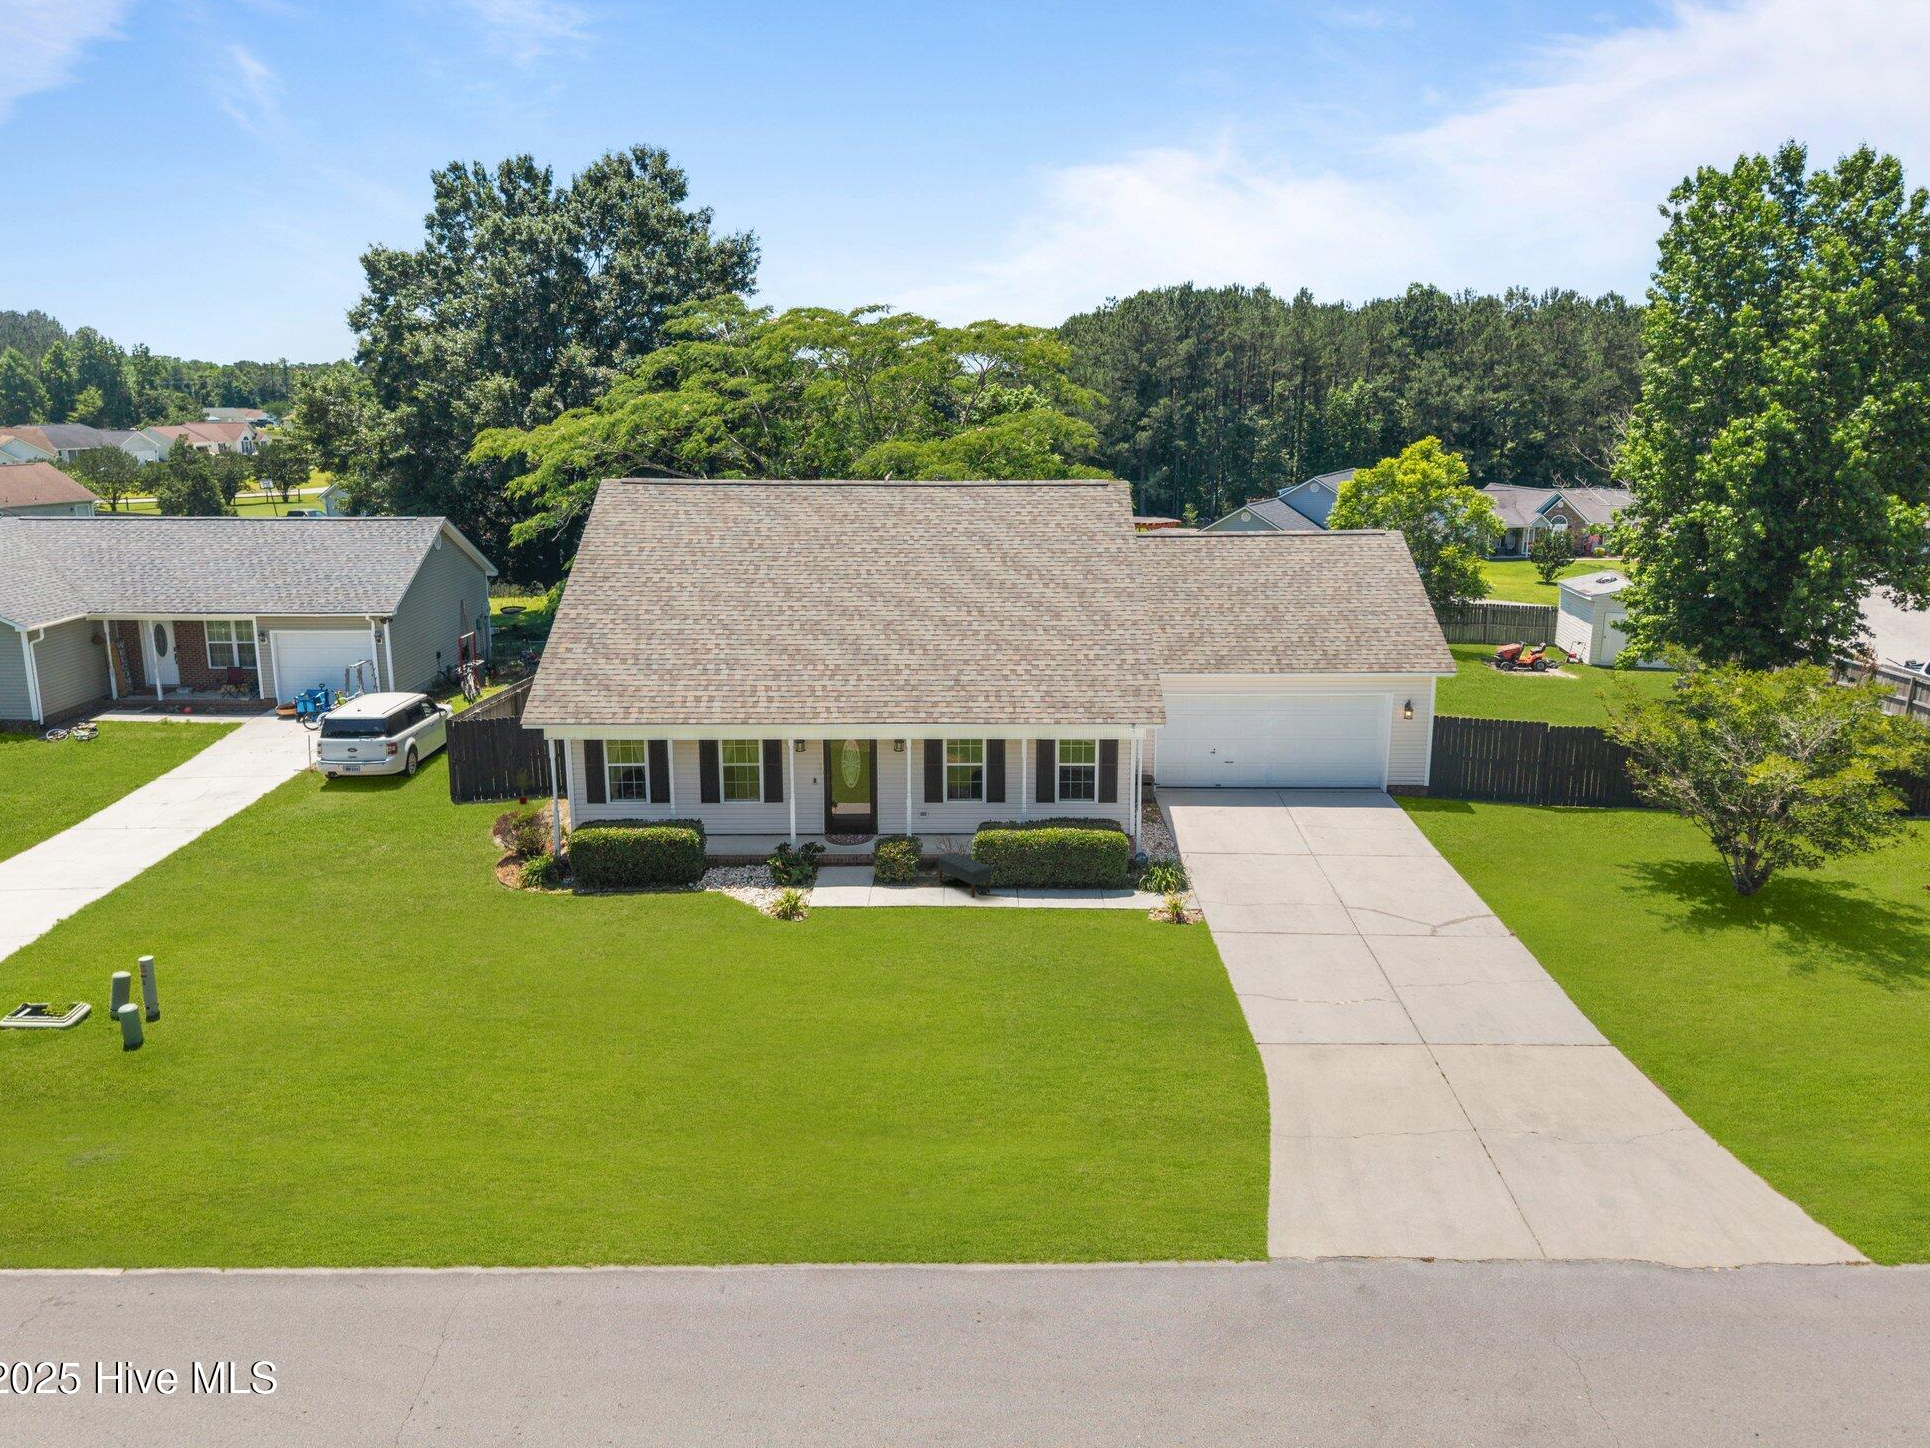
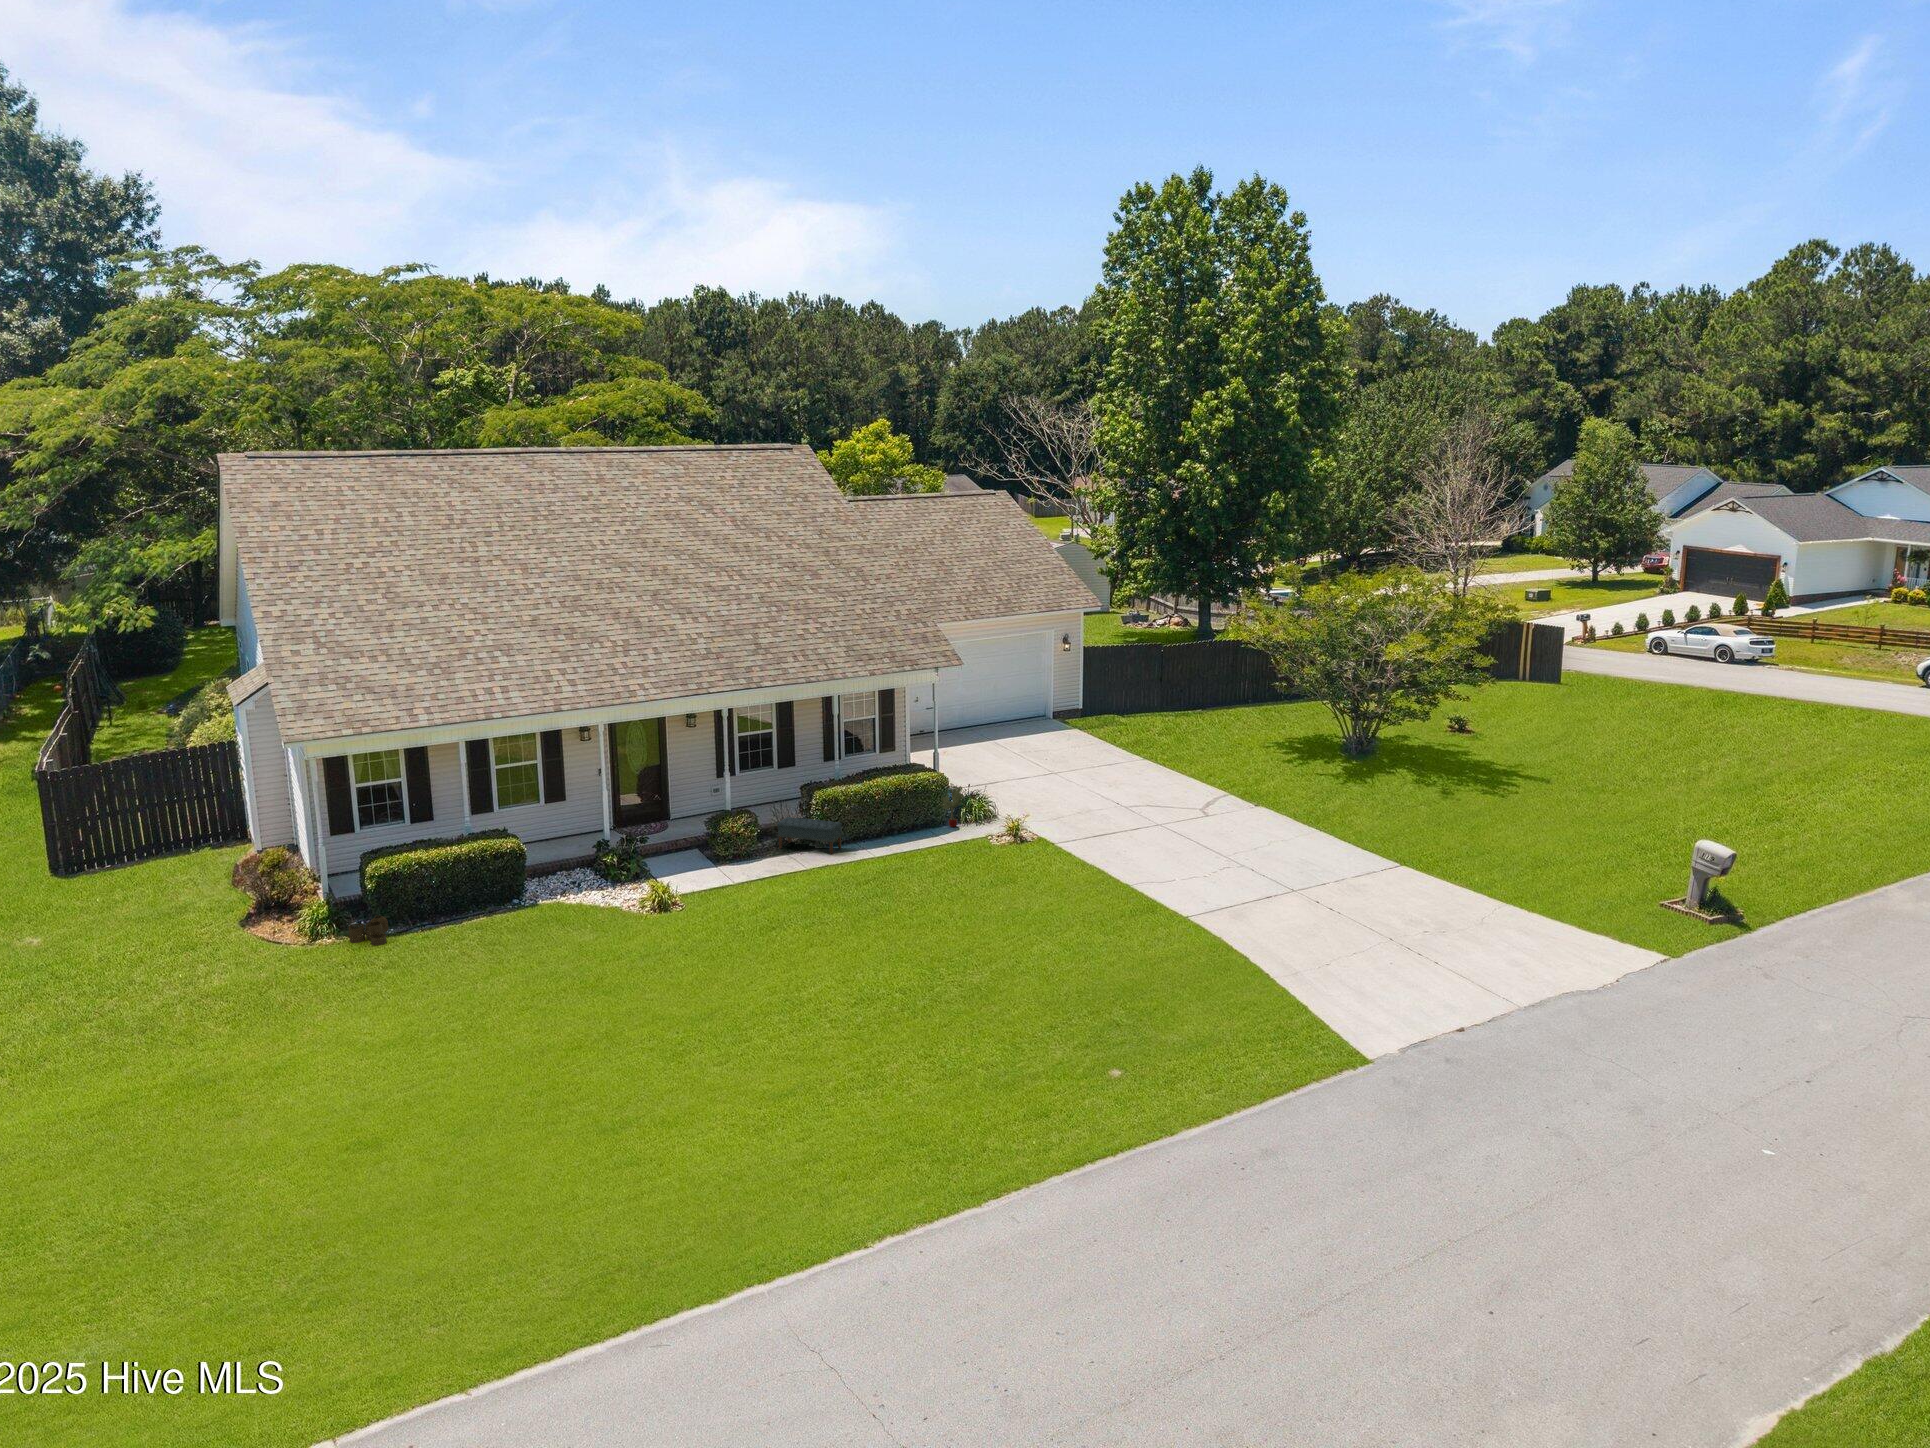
potted tree: present [516,768,535,804] -> present [940,783,964,827]
woven basket: none [541,870,577,895] -> present [349,915,388,945]

